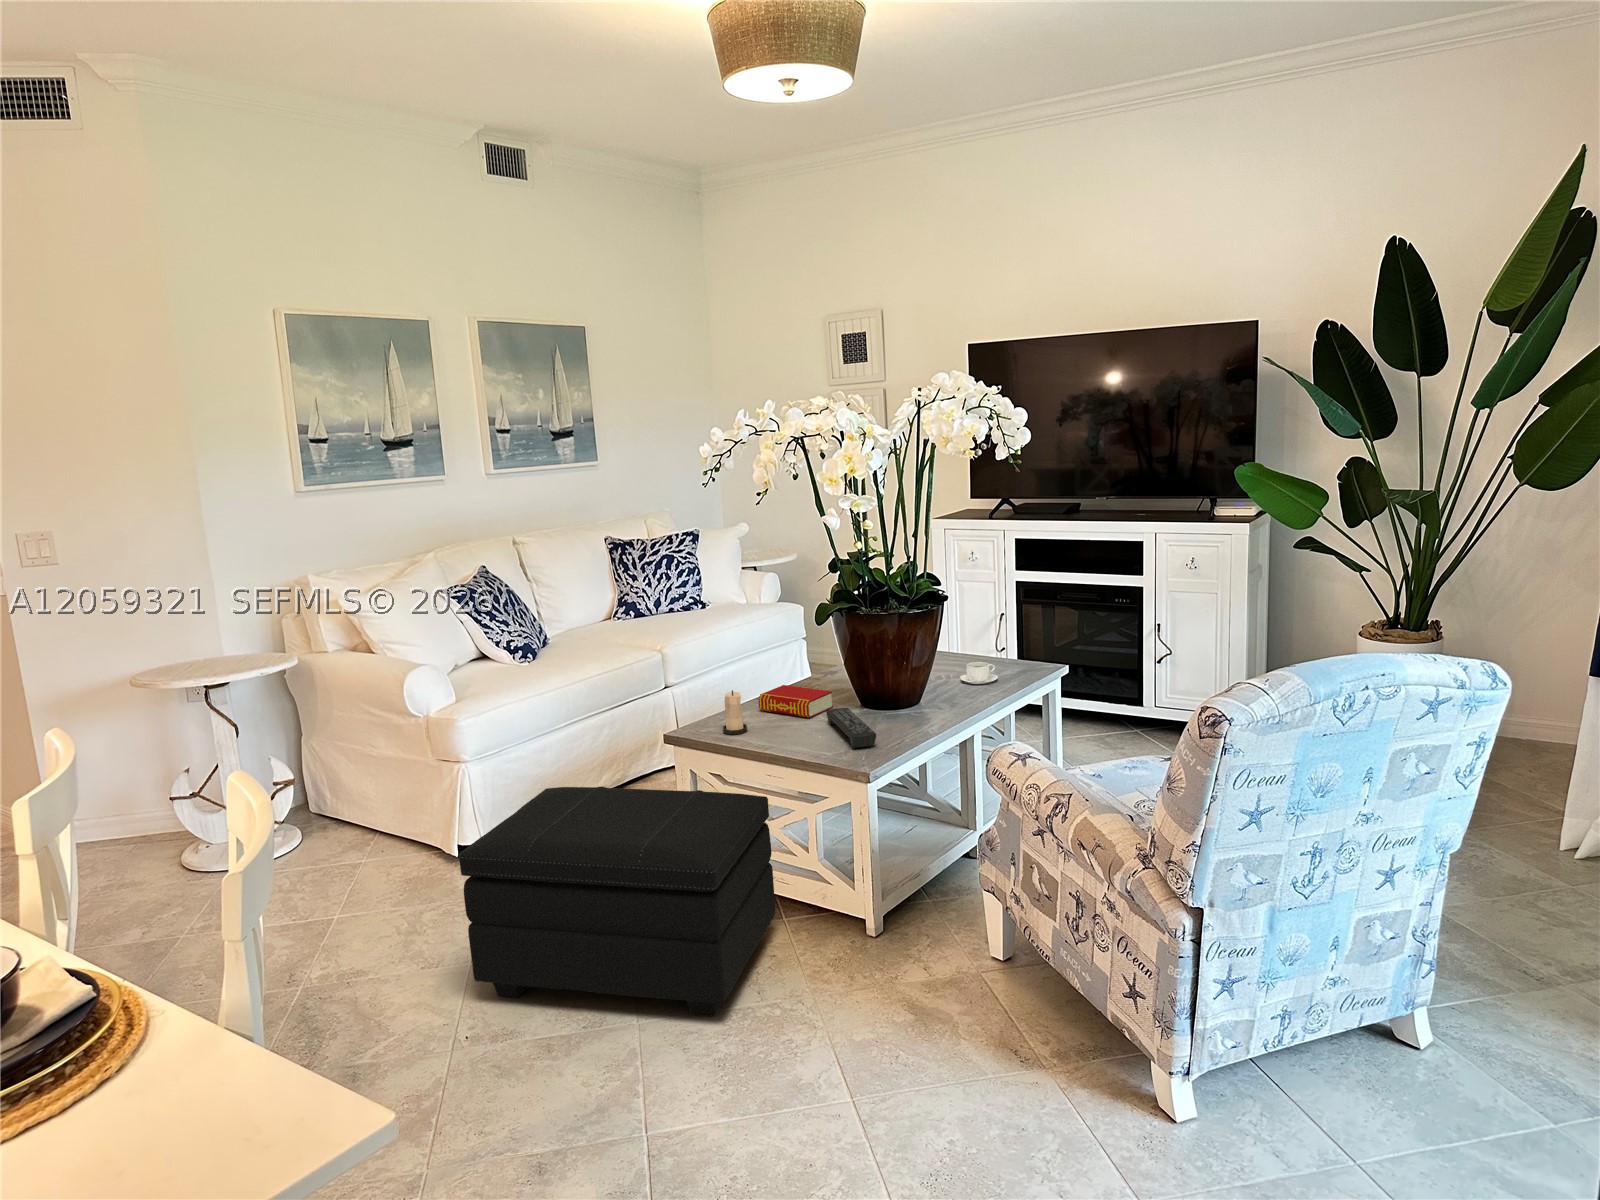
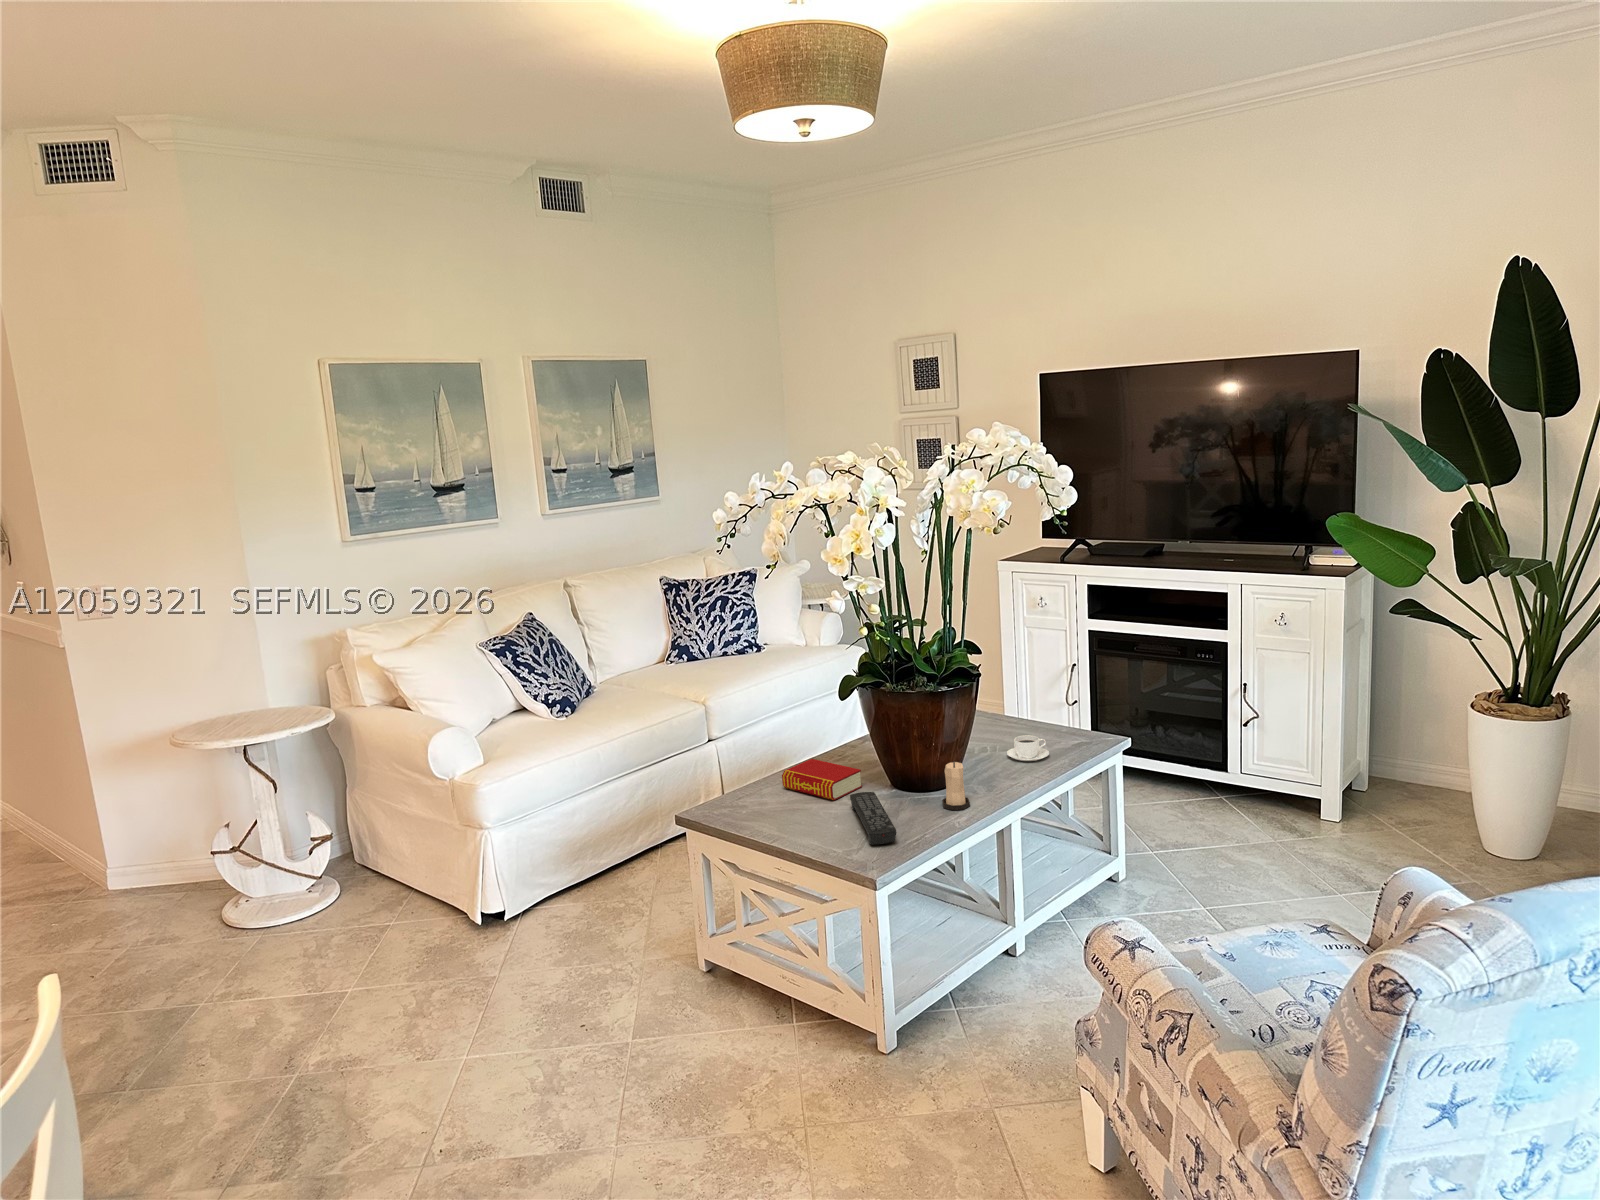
candle: present [723,690,747,735] -> present [942,761,970,810]
footstool: present [459,786,775,1017] -> none [440,872,788,1149]

